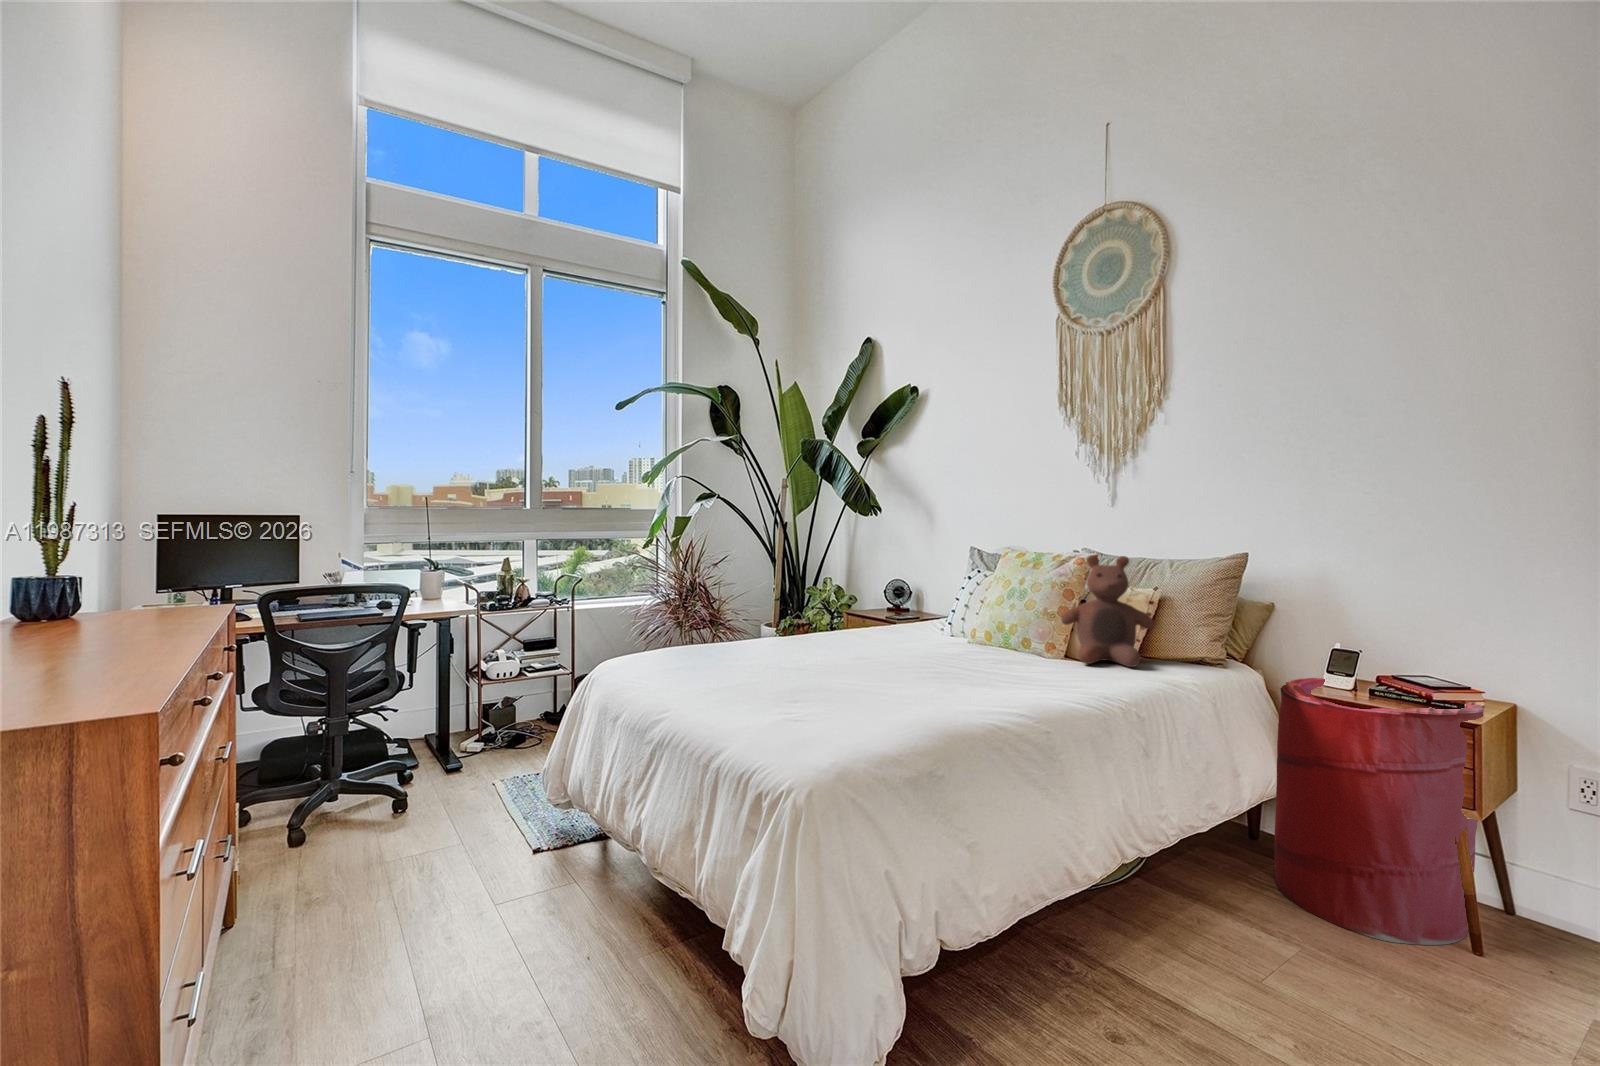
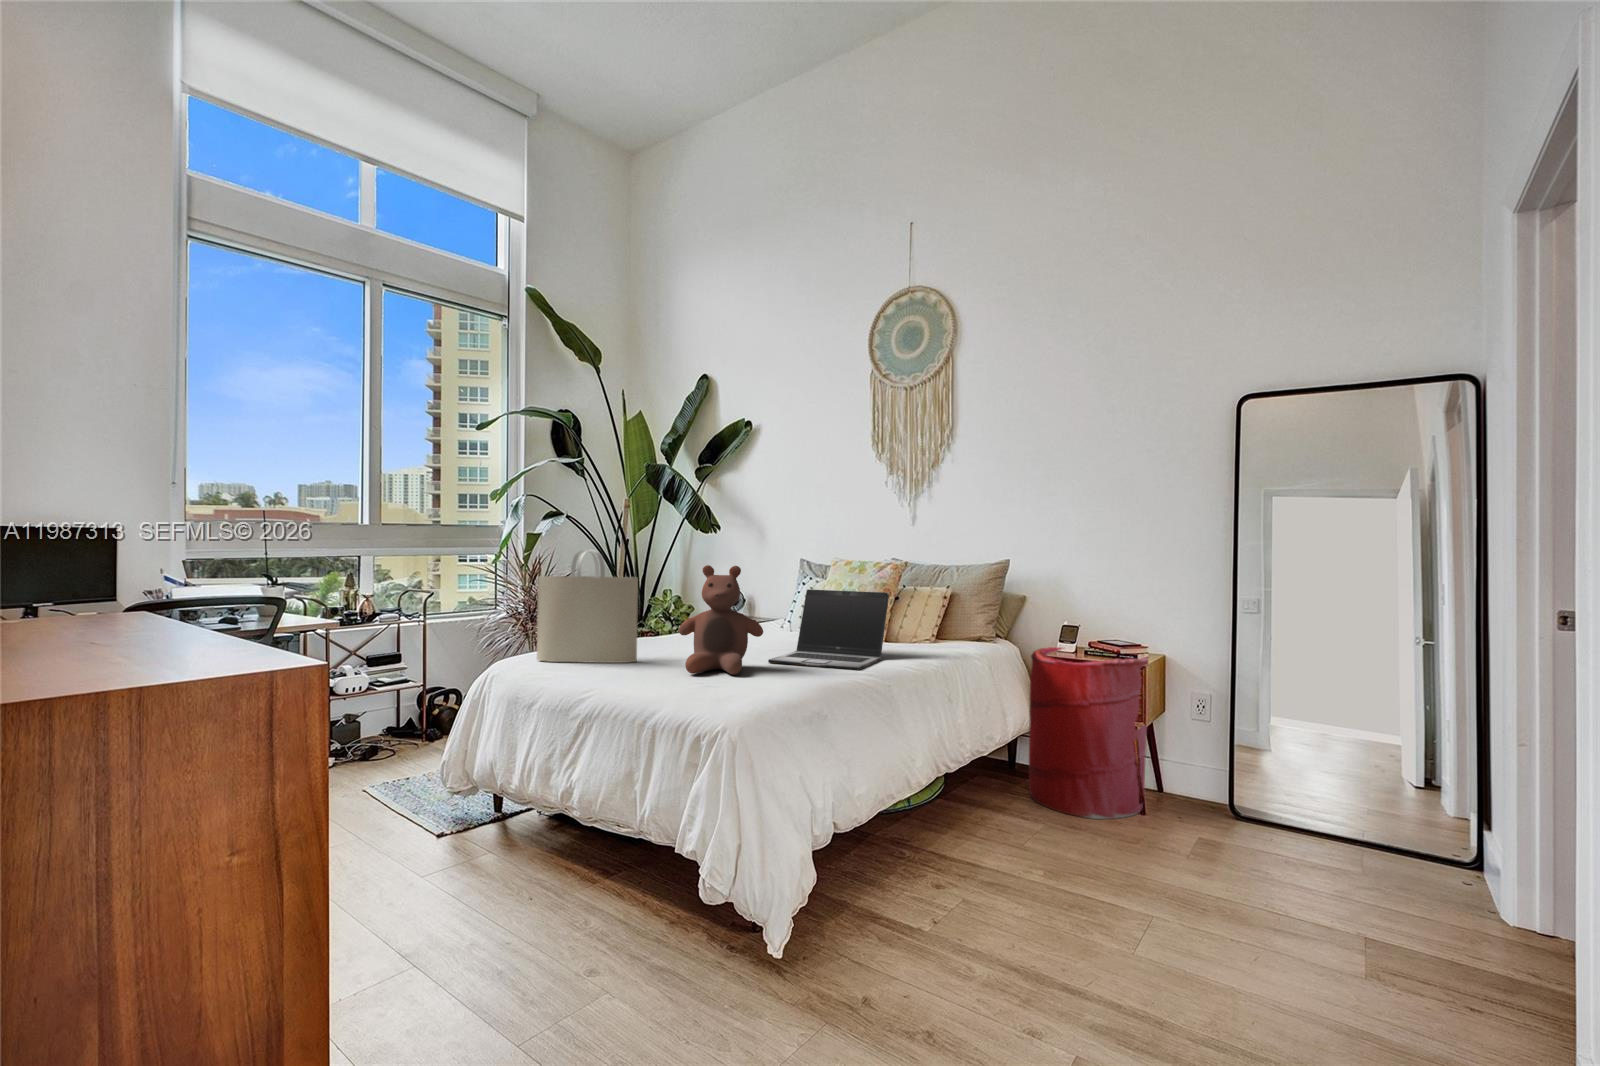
tote bag: none [635,538,743,673] -> present [537,550,638,663]
stuffed bear: present [1061,555,1154,667] -> present [679,565,763,674]
laptop: none [897,589,1065,704] -> present [768,589,889,670]

